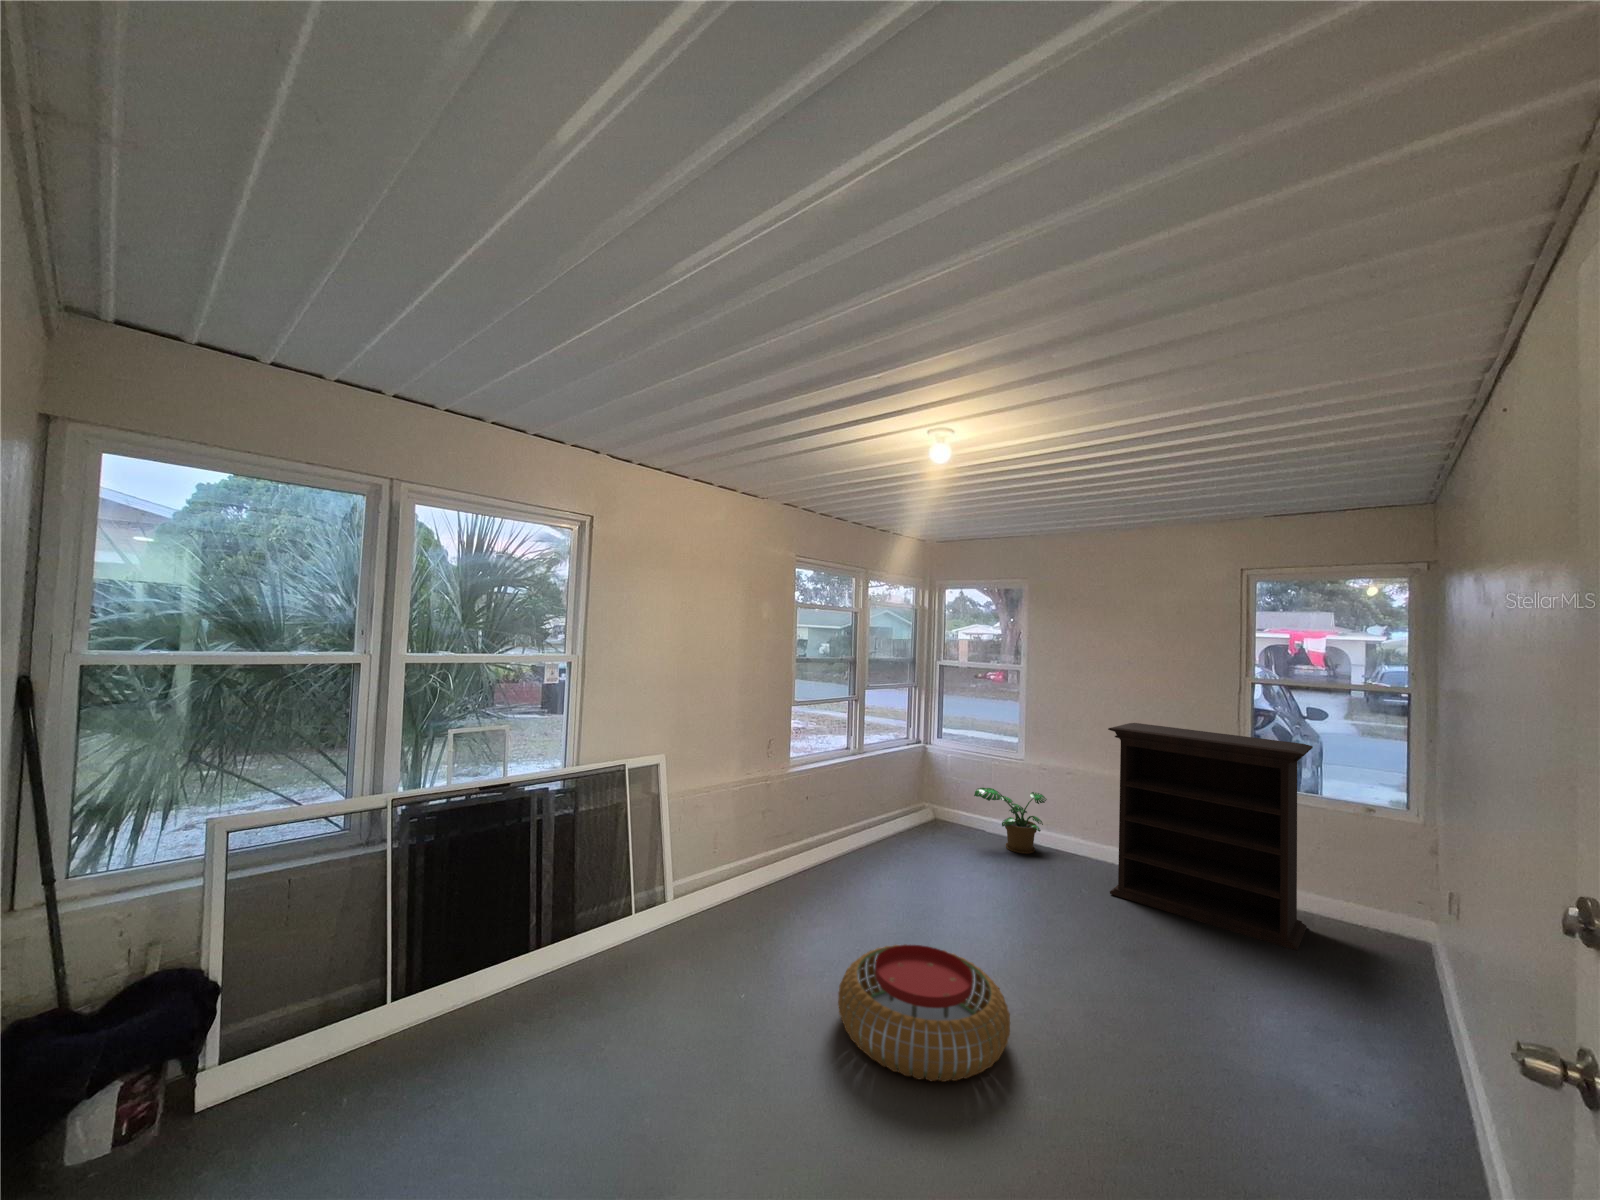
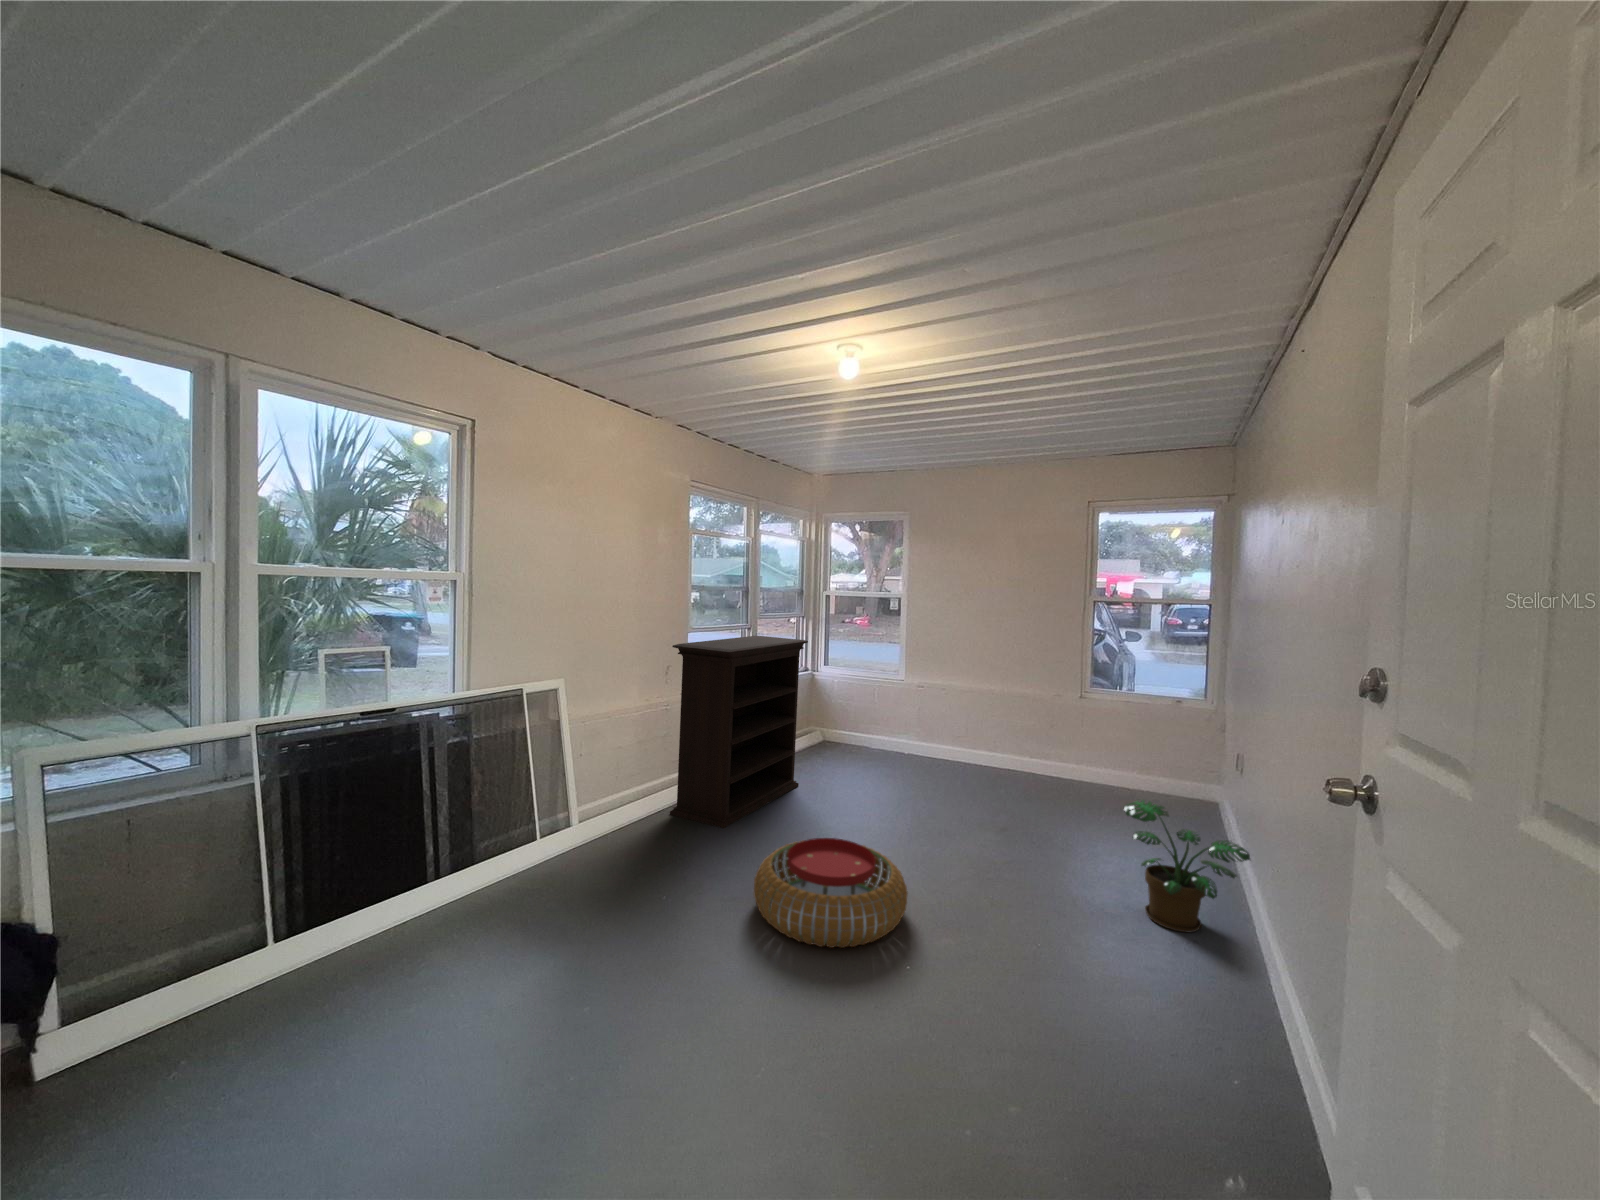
bookshelf: present [1108,723,1313,950] -> present [670,636,808,828]
potted plant: present [974,788,1047,854] -> present [1124,800,1250,932]

